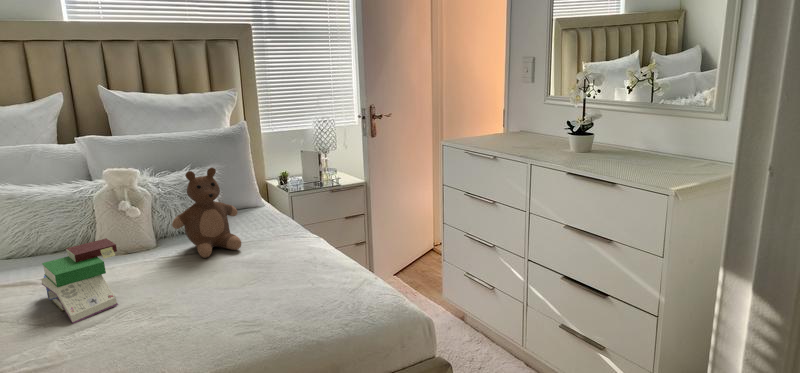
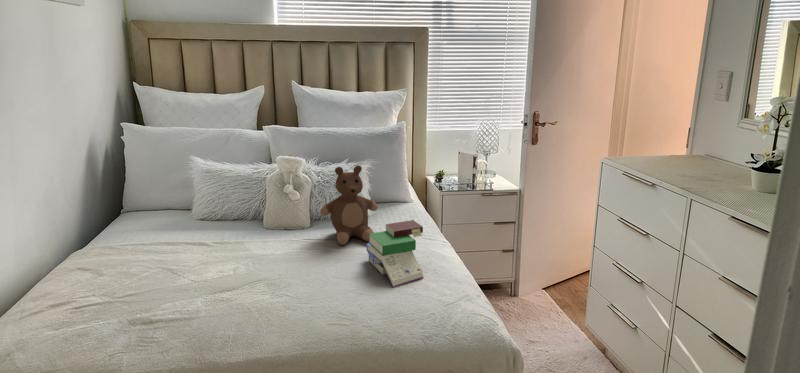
book: present [41,238,118,324] -> present [367,220,424,287]

